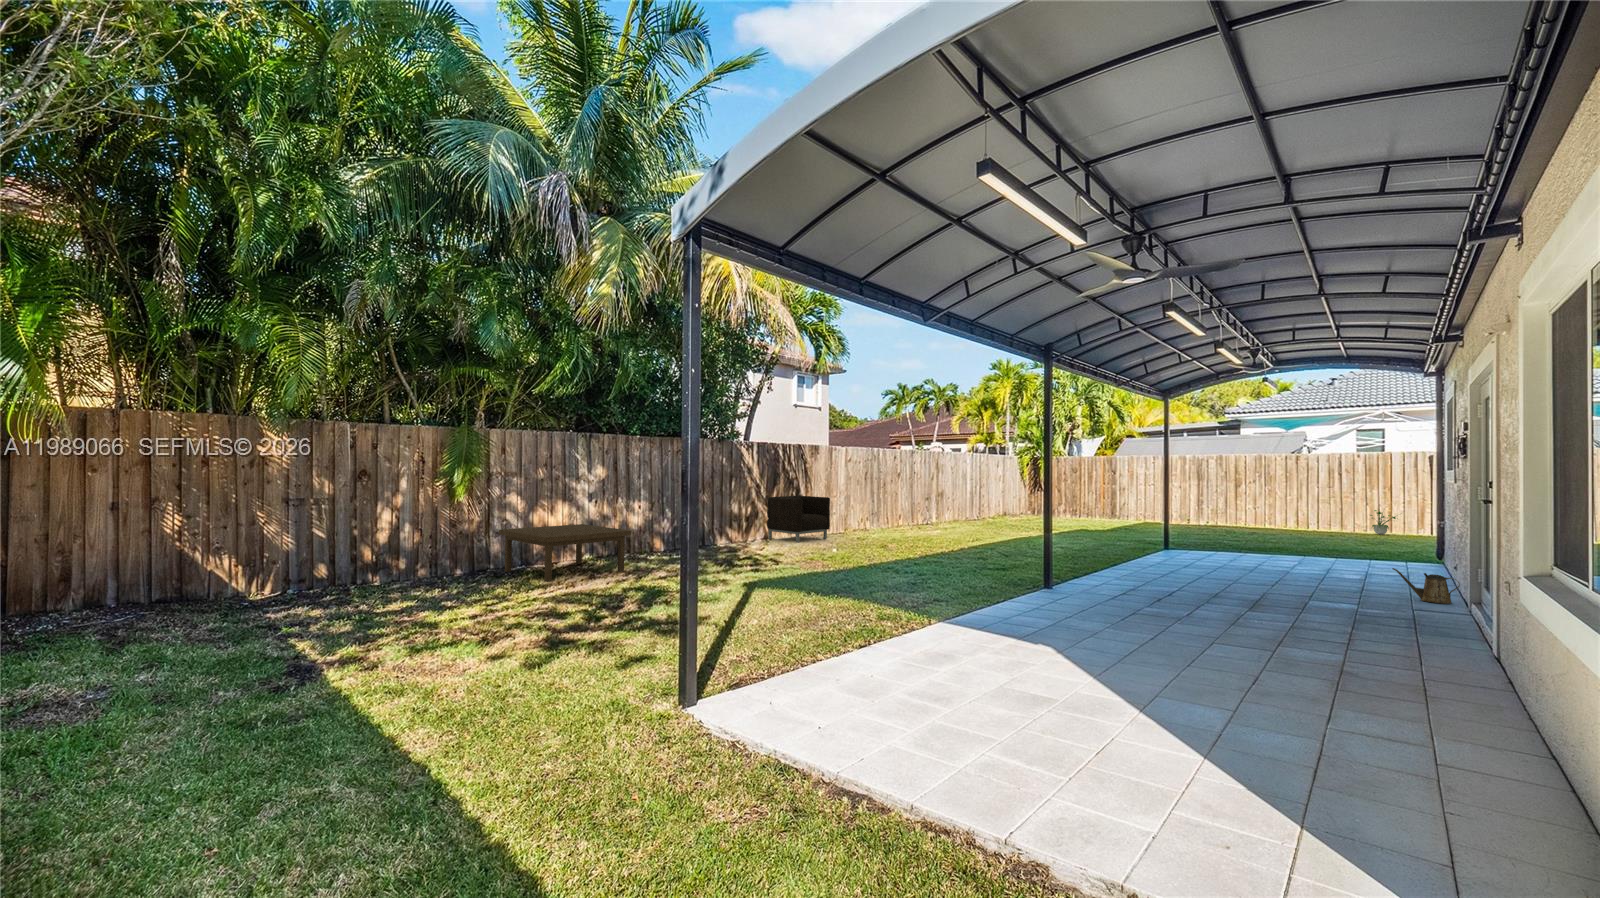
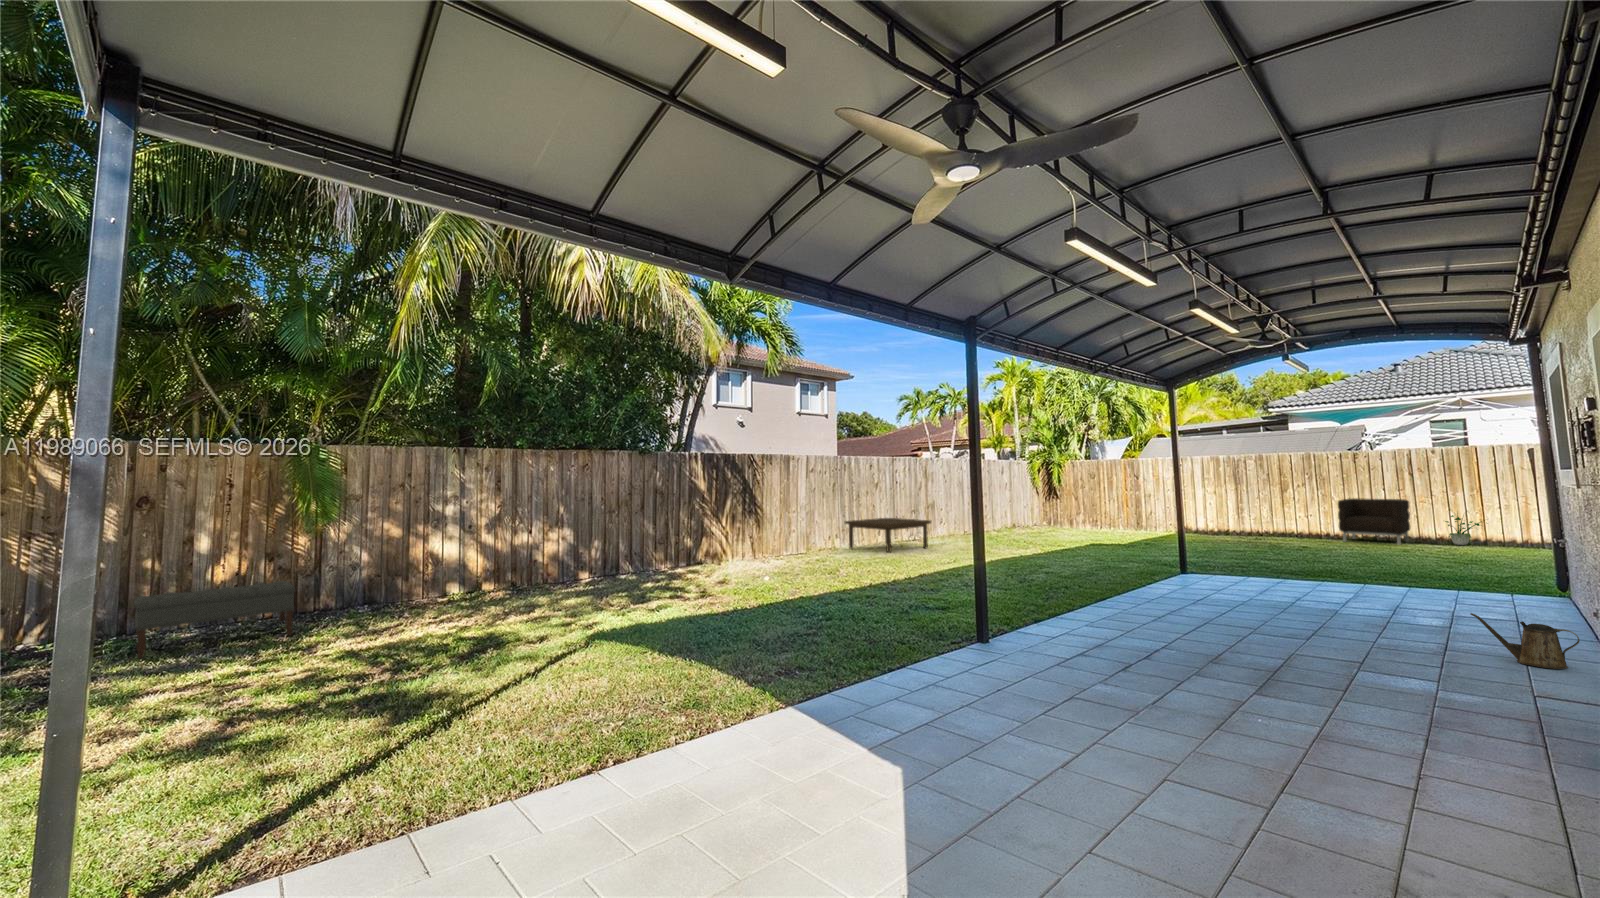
armchair: present [767,496,830,543] -> present [1338,498,1410,545]
coffee table: present [499,524,631,582] -> present [845,518,931,553]
bench: none [374,536,492,593] -> present [134,581,295,658]

